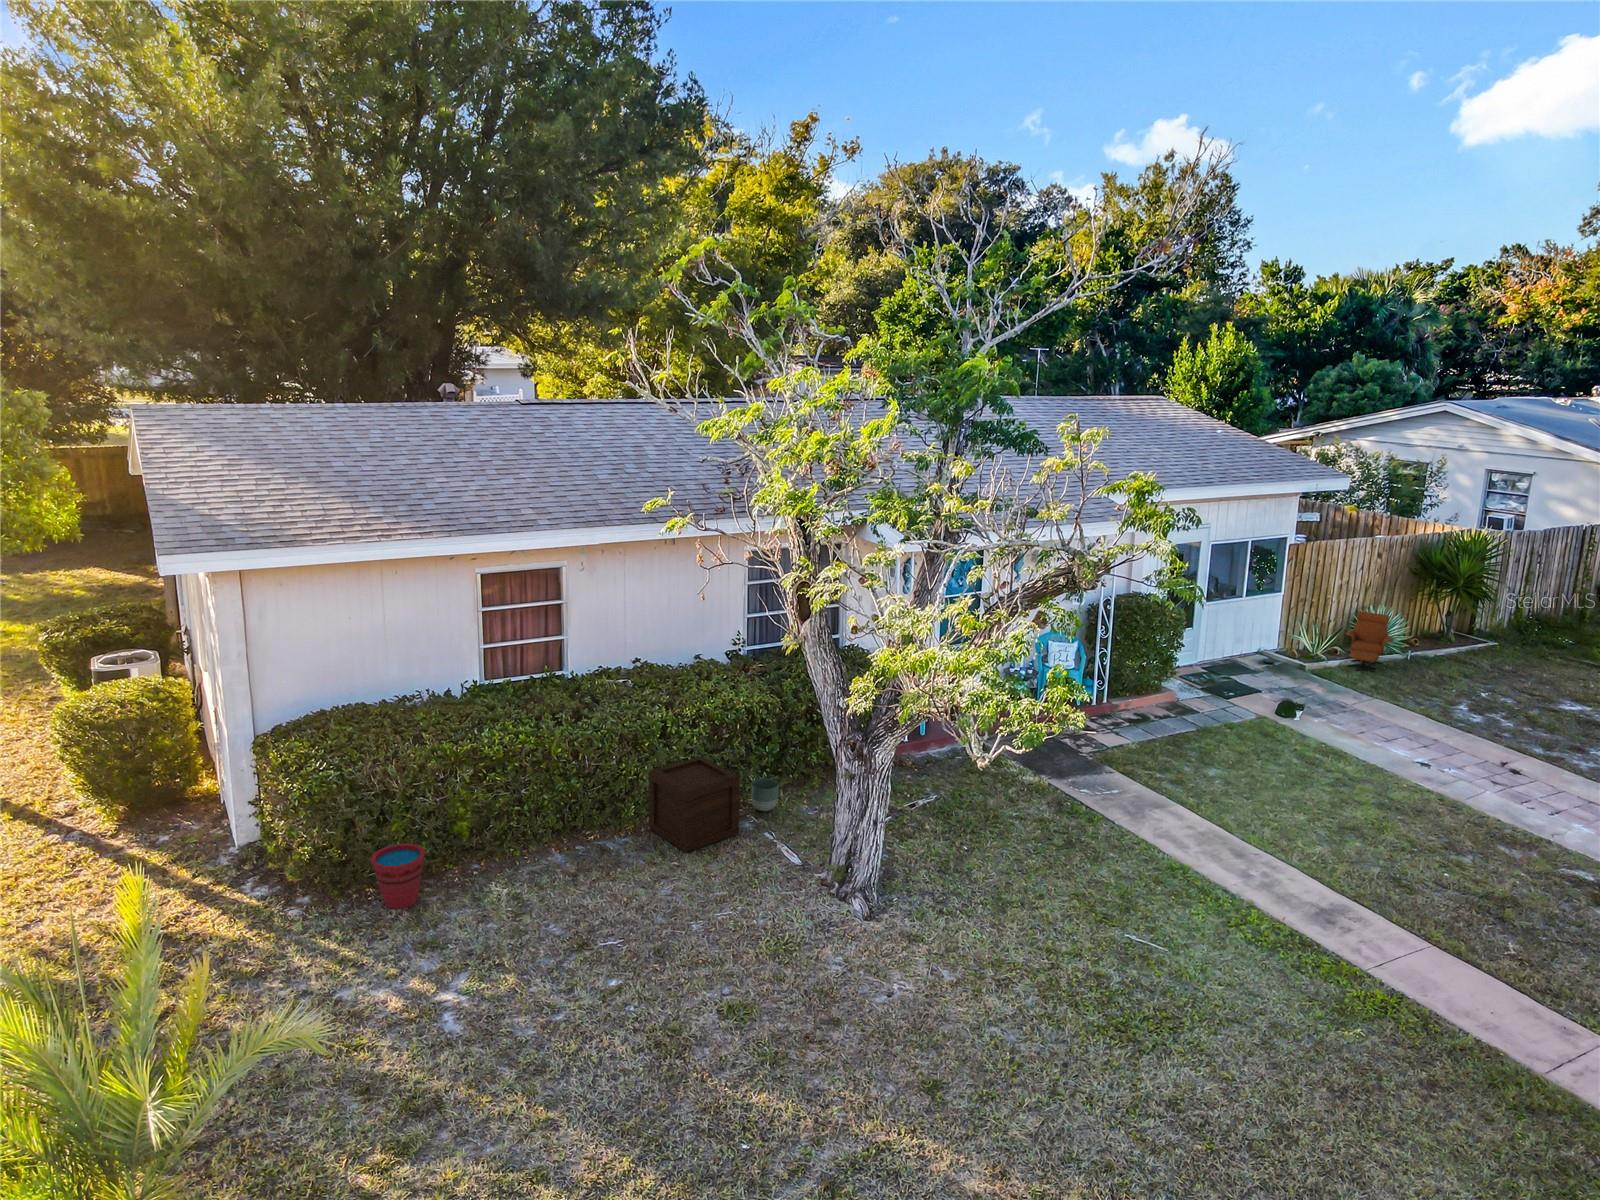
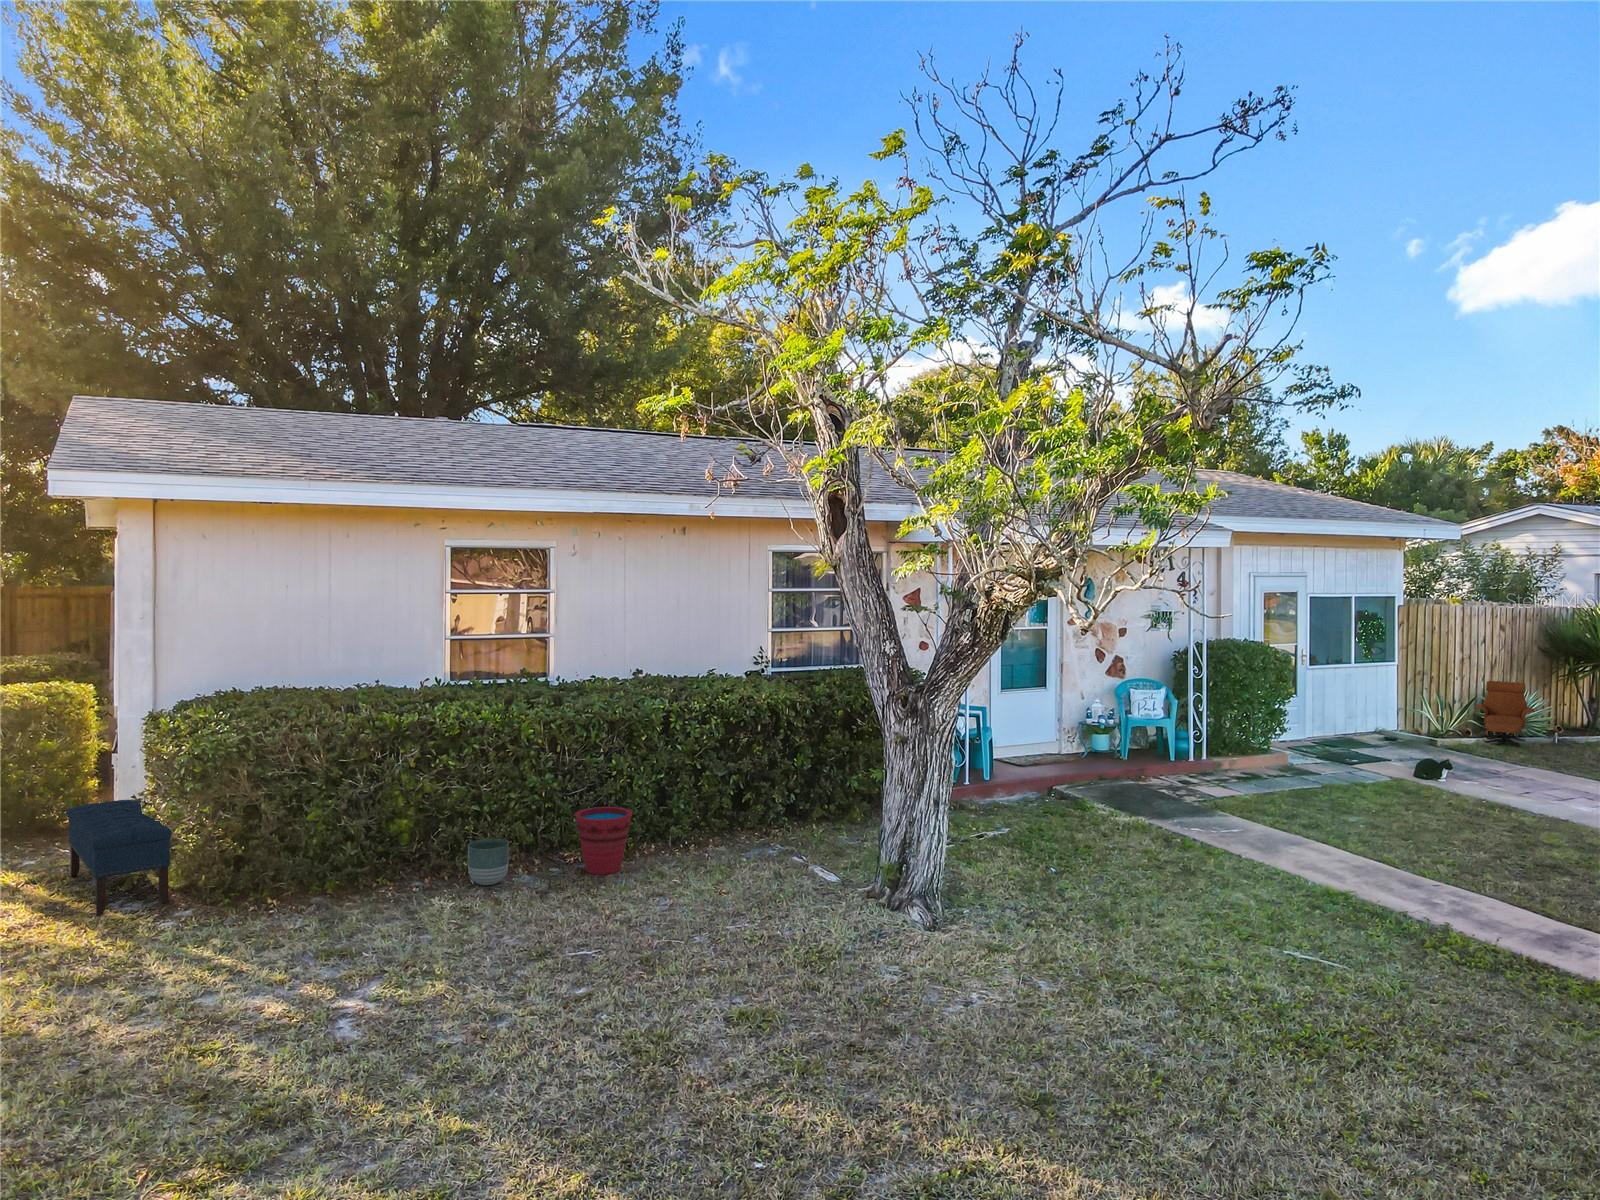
wooden crate: present [649,756,740,853] -> none [648,768,763,875]
planter: present [751,778,778,811] -> present [468,839,509,885]
bench: none [185,797,282,907] -> present [67,800,172,915]
bucket: present [371,843,425,909] -> present [575,807,632,874]

